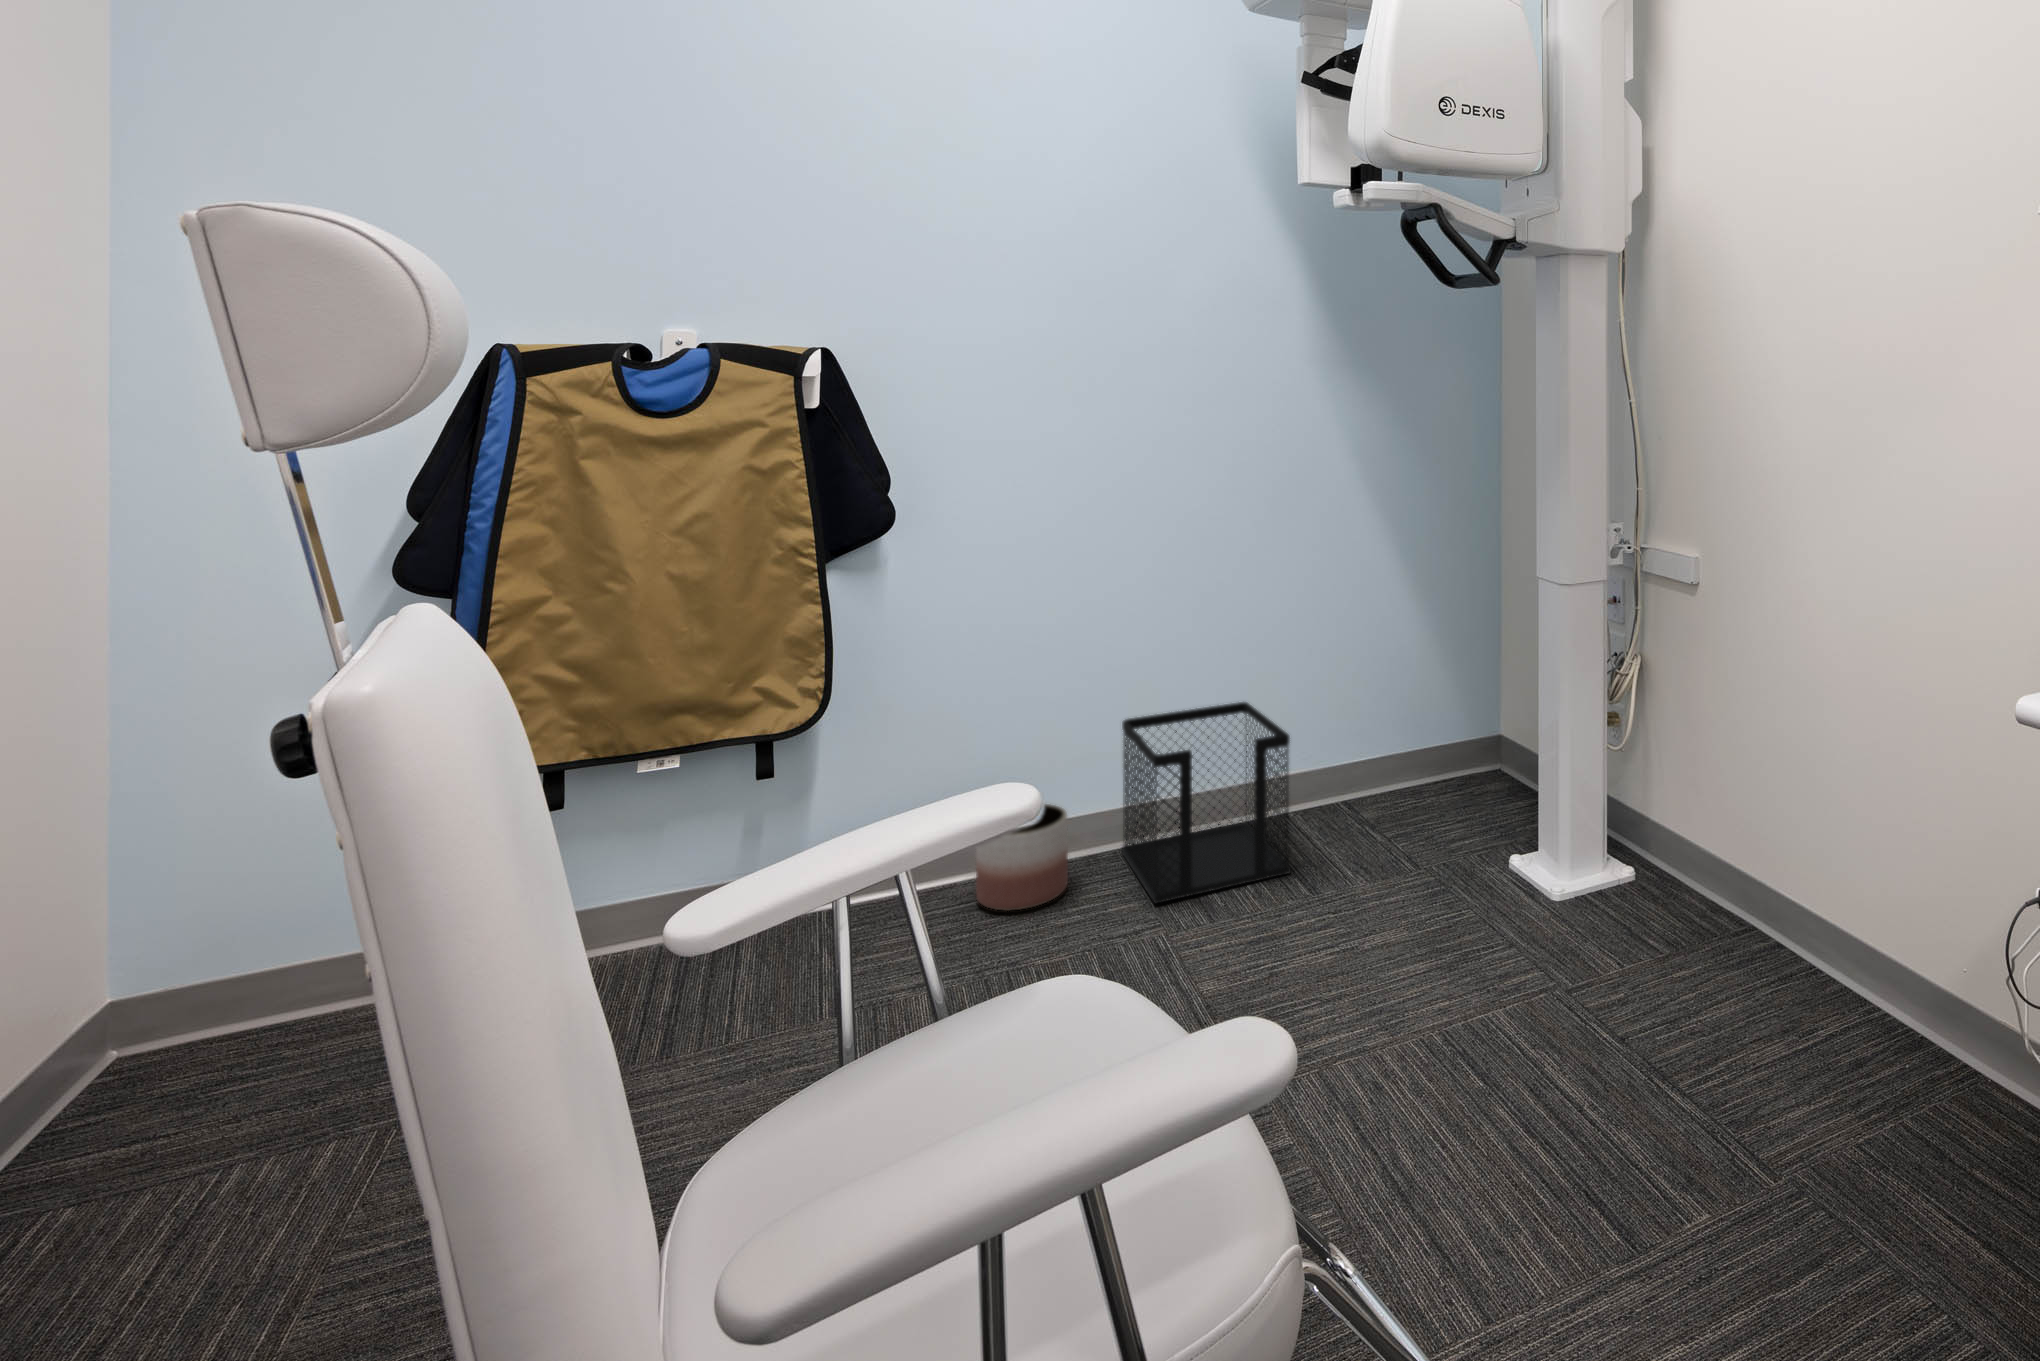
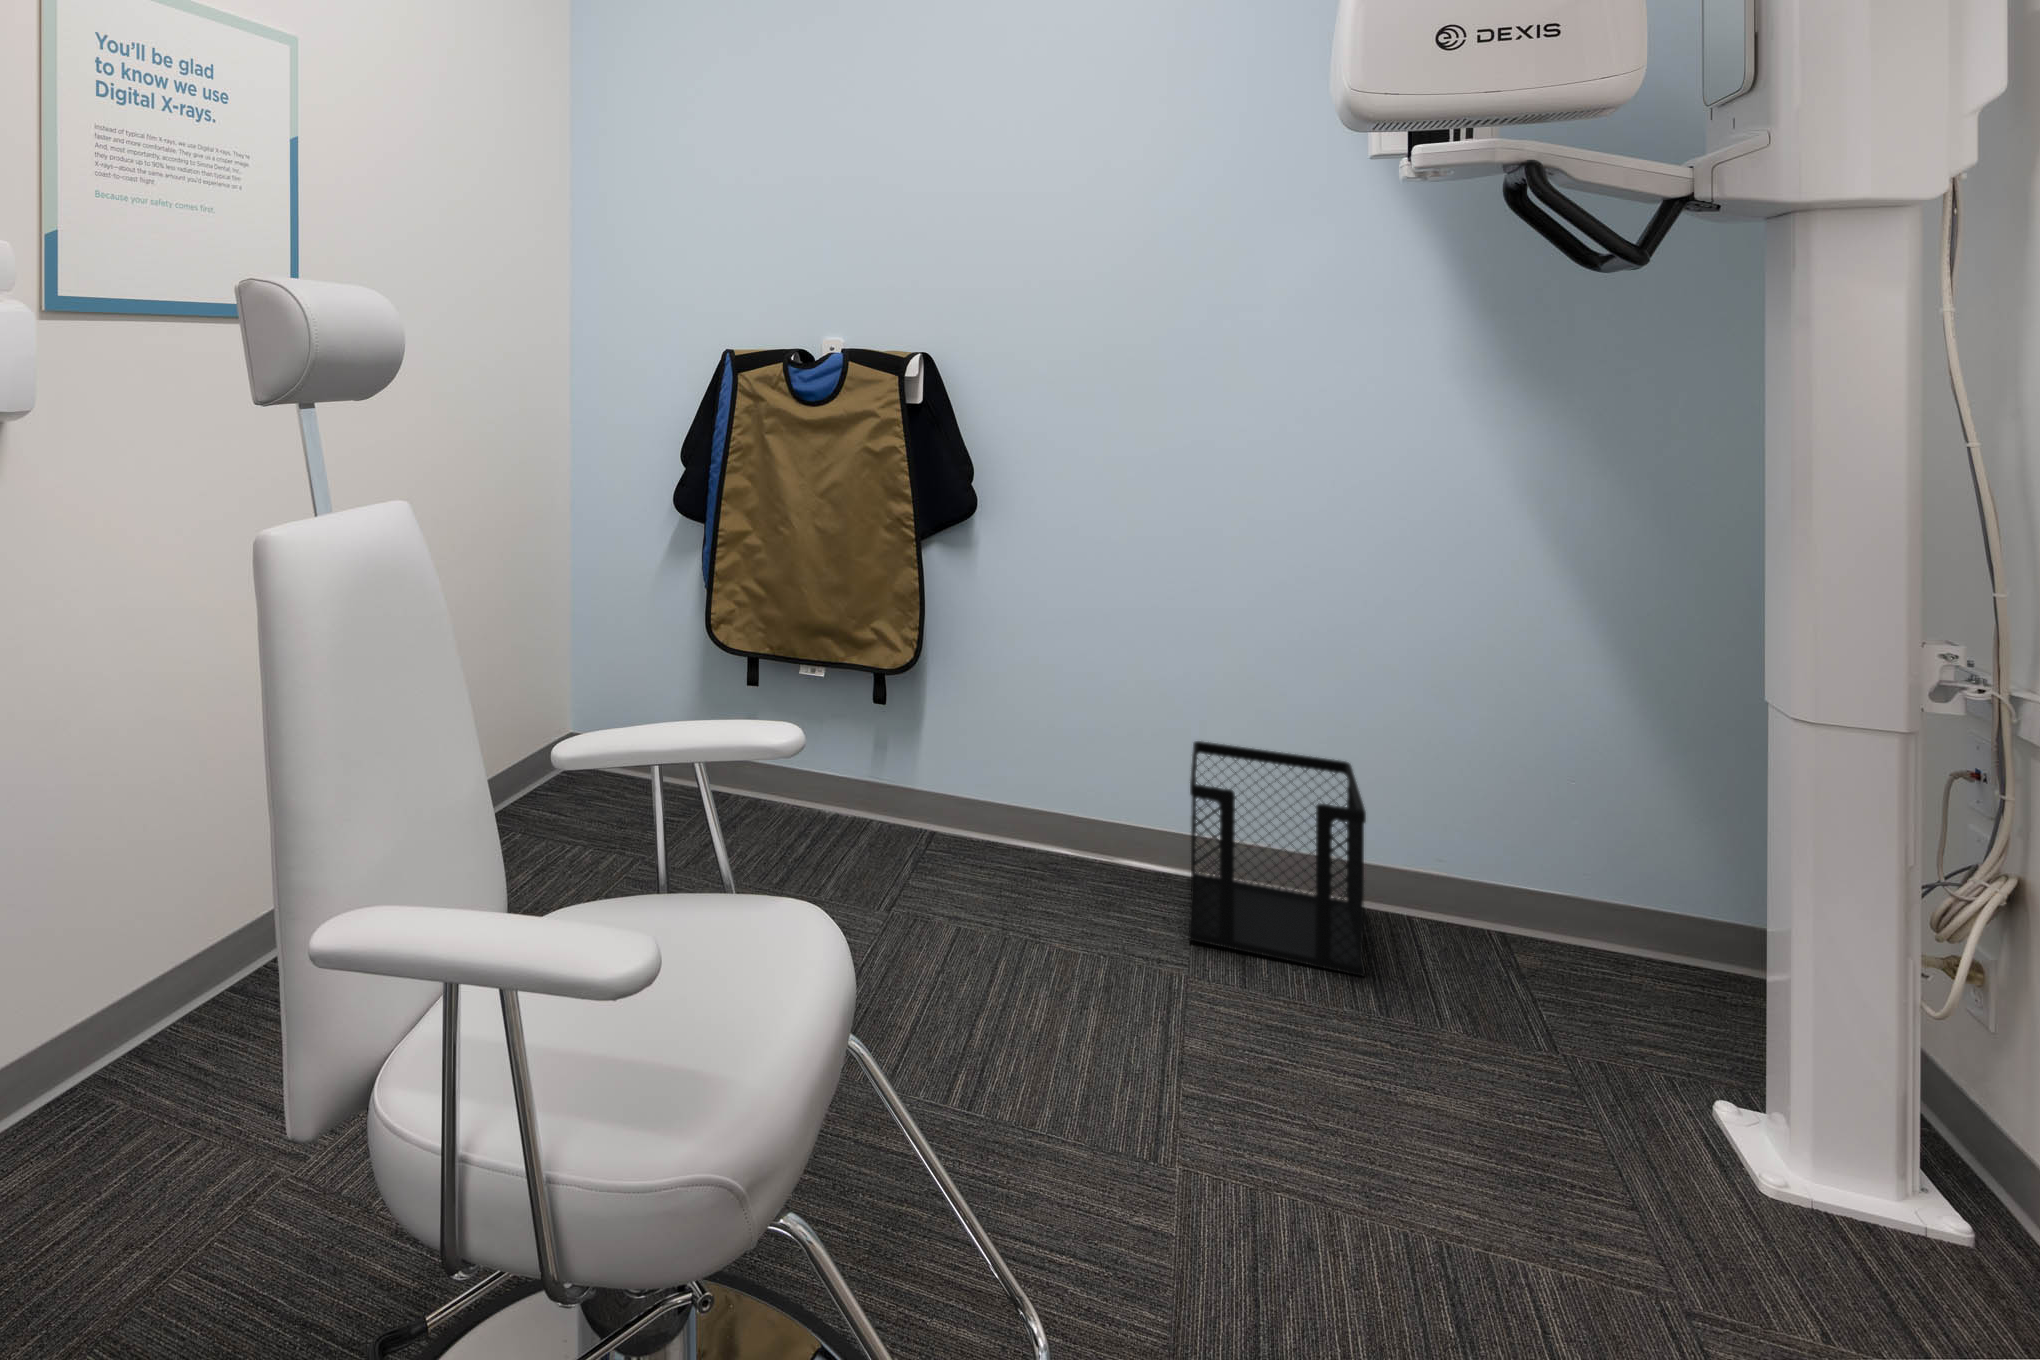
planter: present [976,804,1068,911] -> none [1034,791,1121,894]

